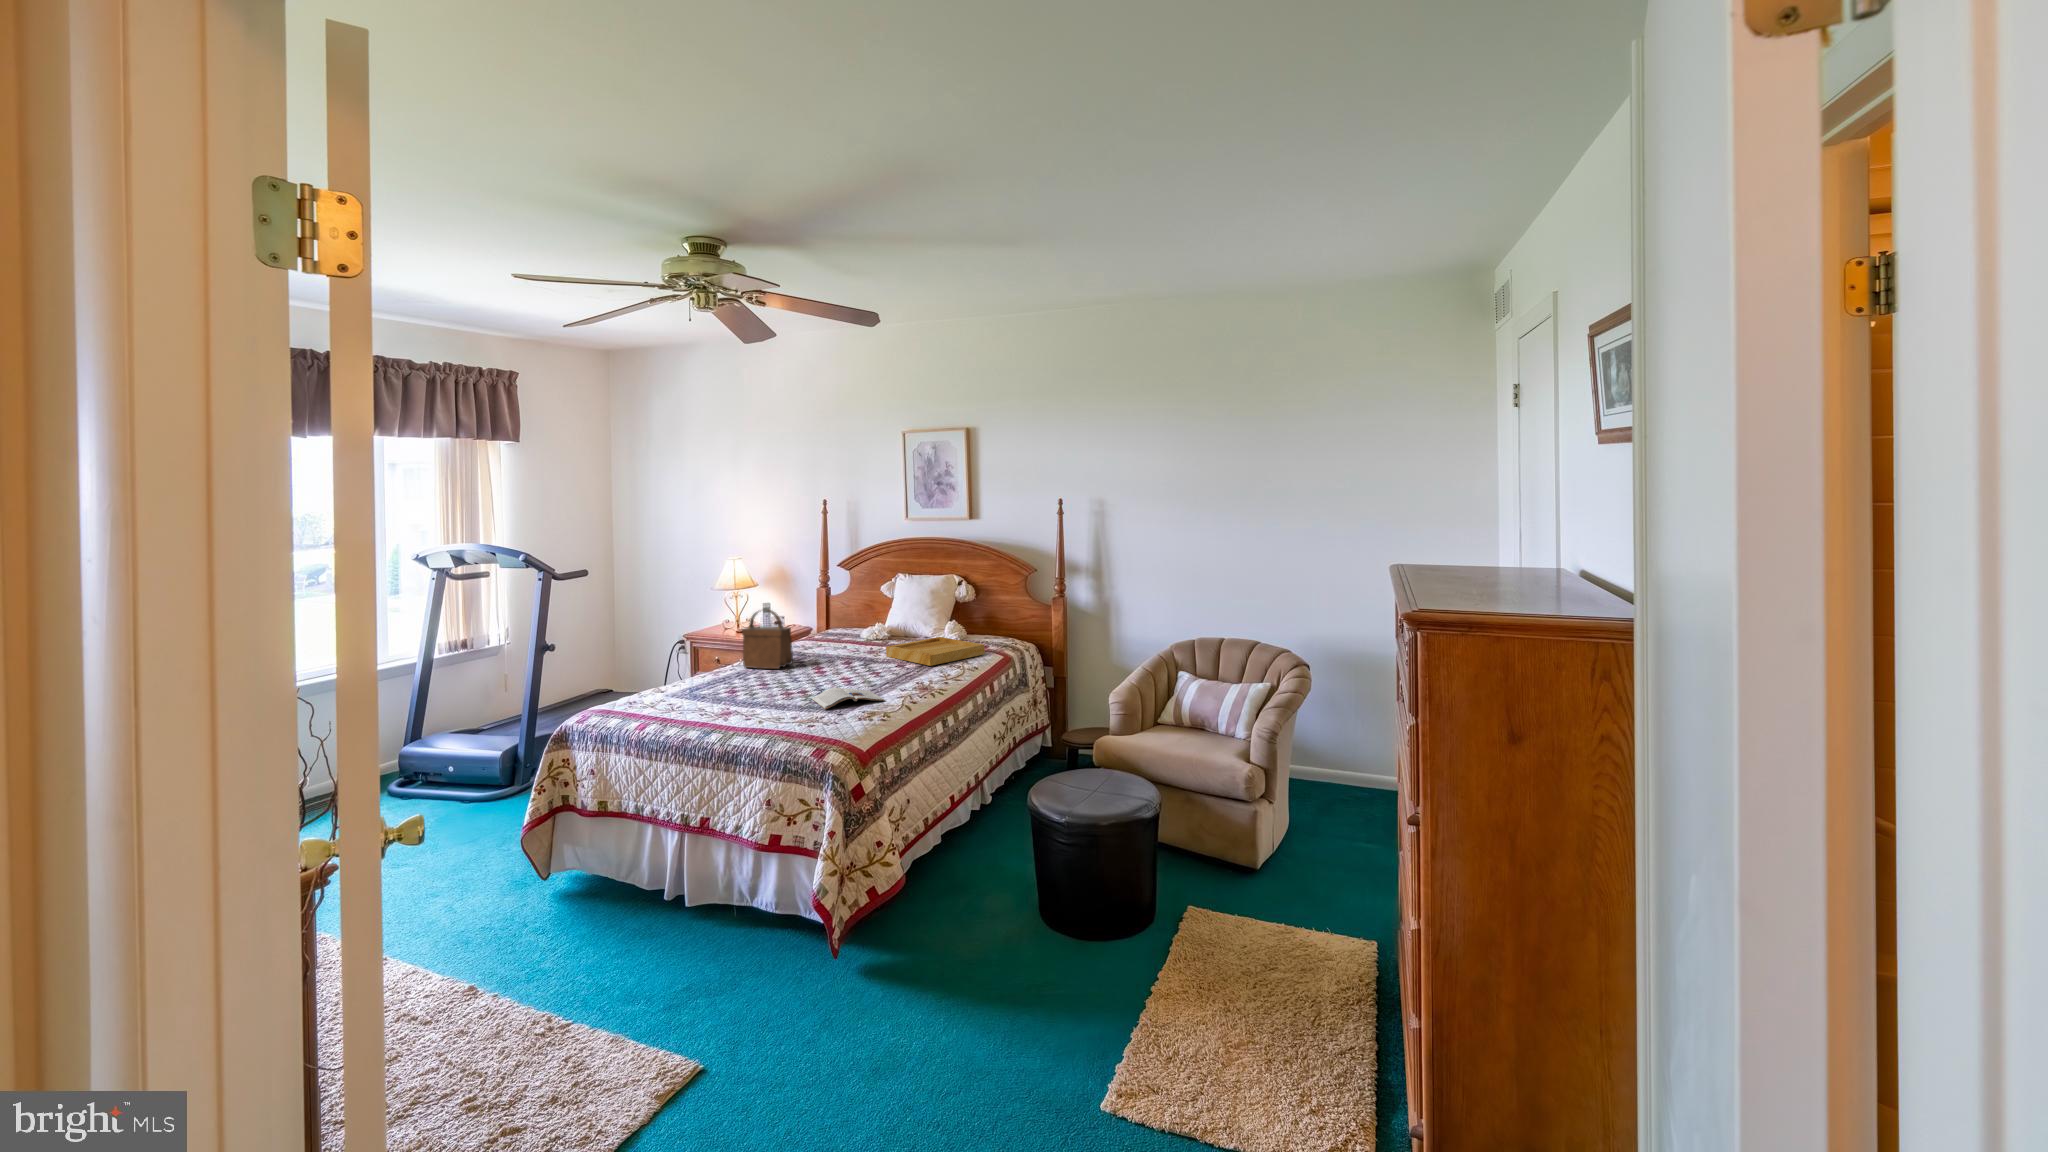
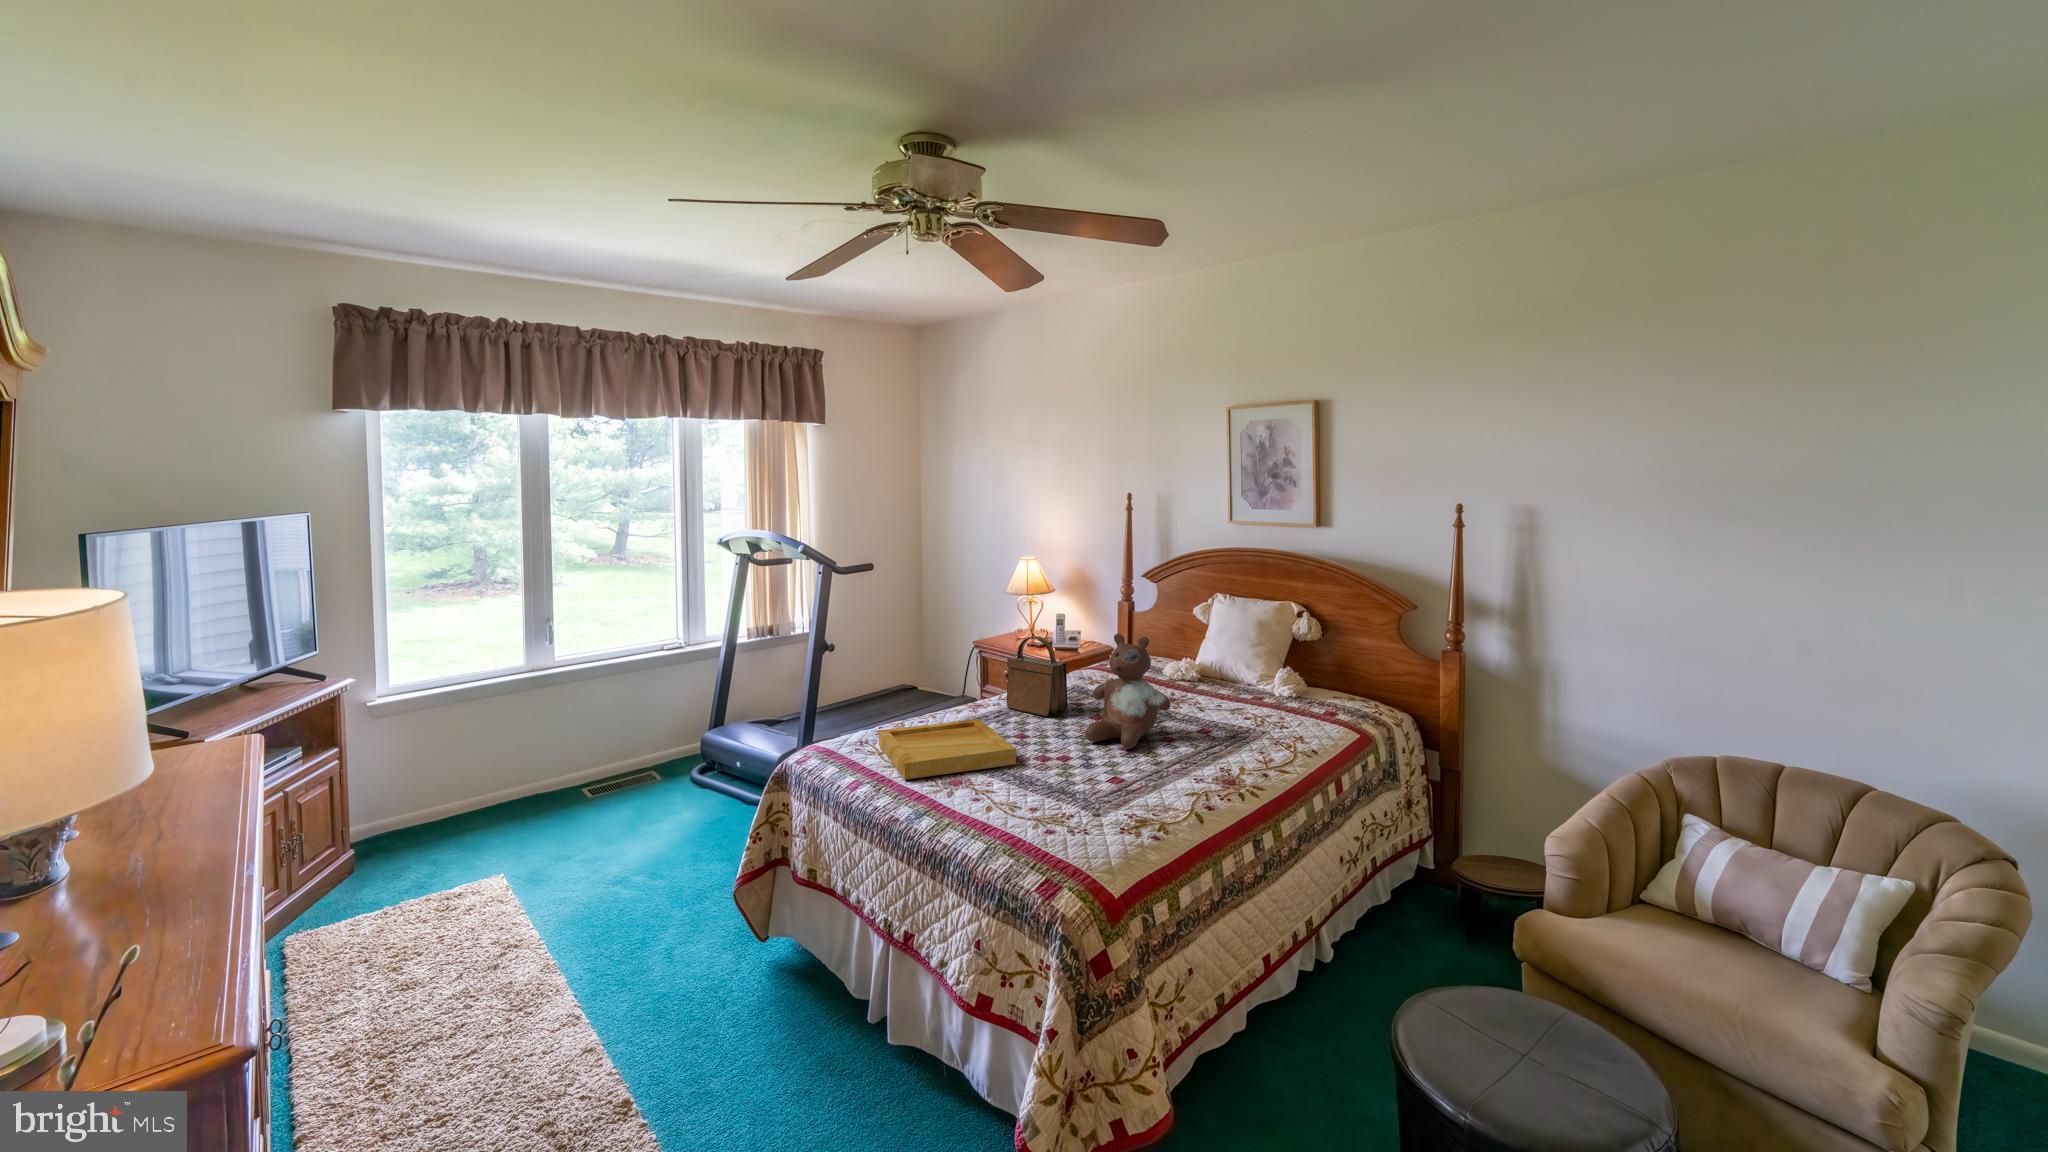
stuffed bear: none [814,599,875,680] -> present [1085,633,1170,749]
tray: present [886,637,985,666] -> present [879,719,1016,779]
magazine: present [812,688,884,710] -> none [1071,765,1170,802]

